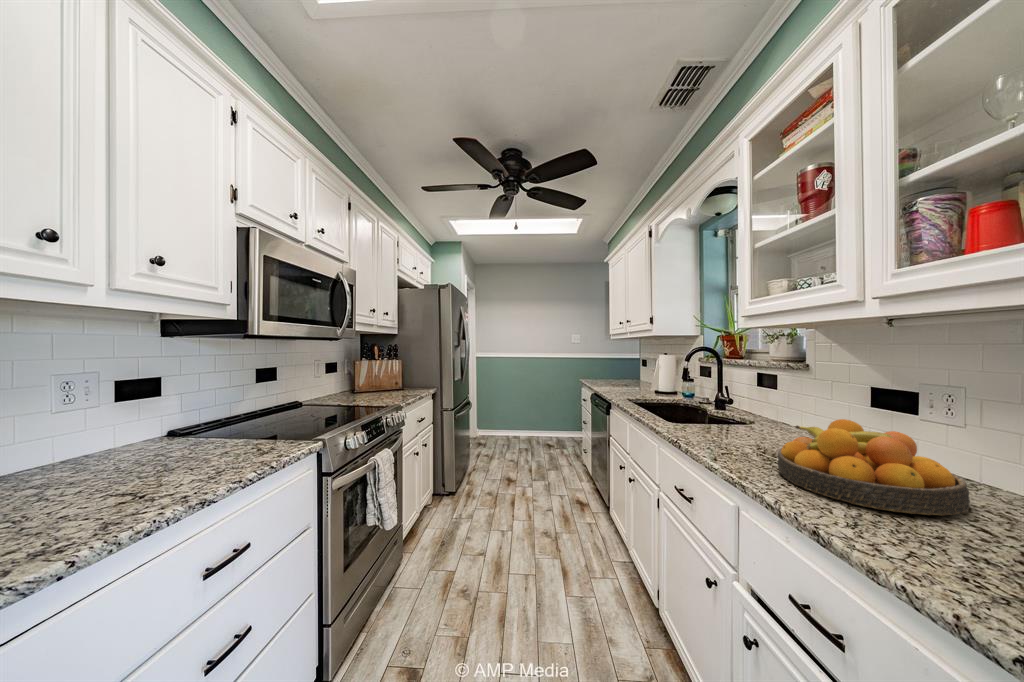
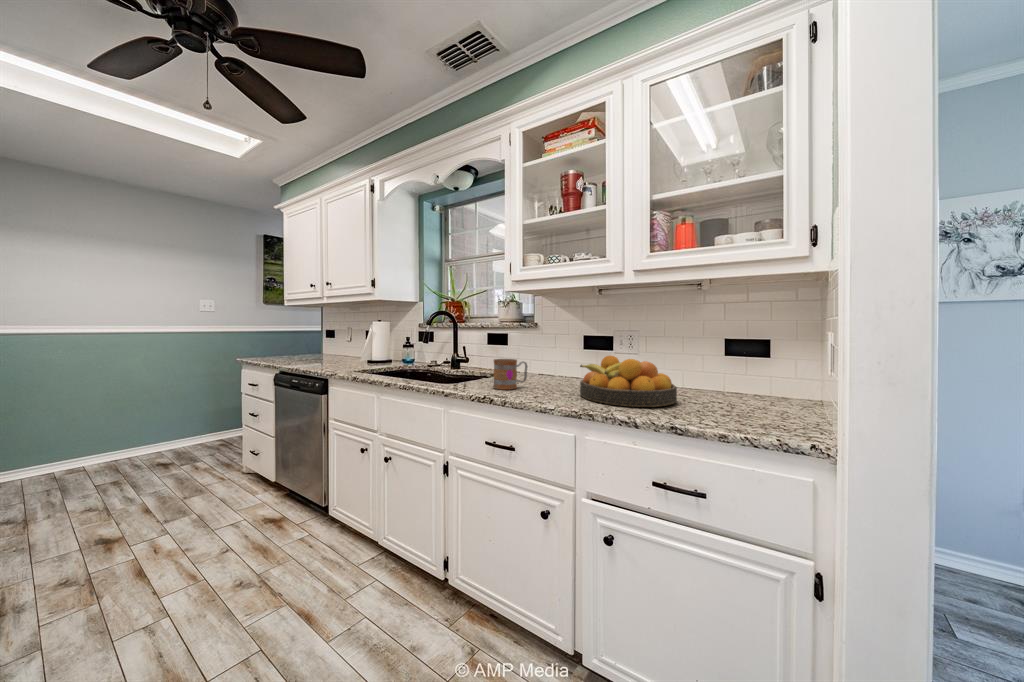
mug: none [697,404,743,440] -> present [493,359,527,390]

